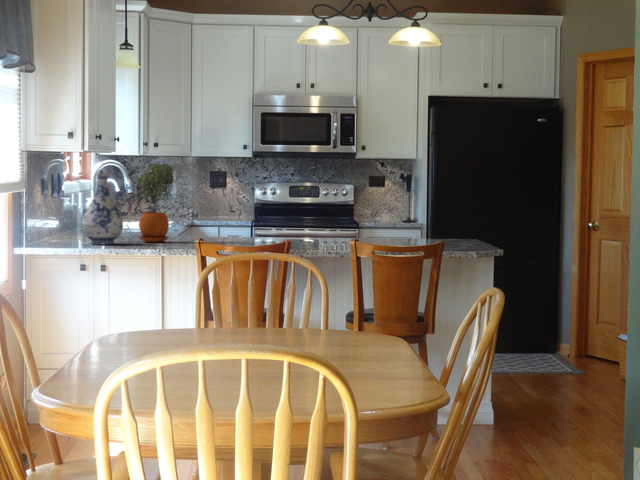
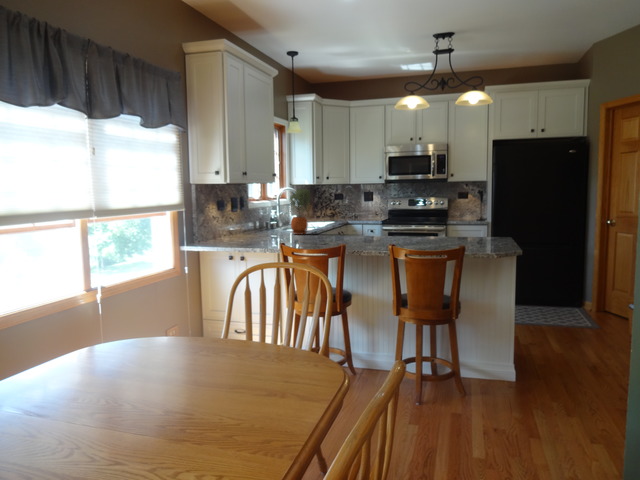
vase: present [82,173,123,244] -> none [256,195,279,236]

